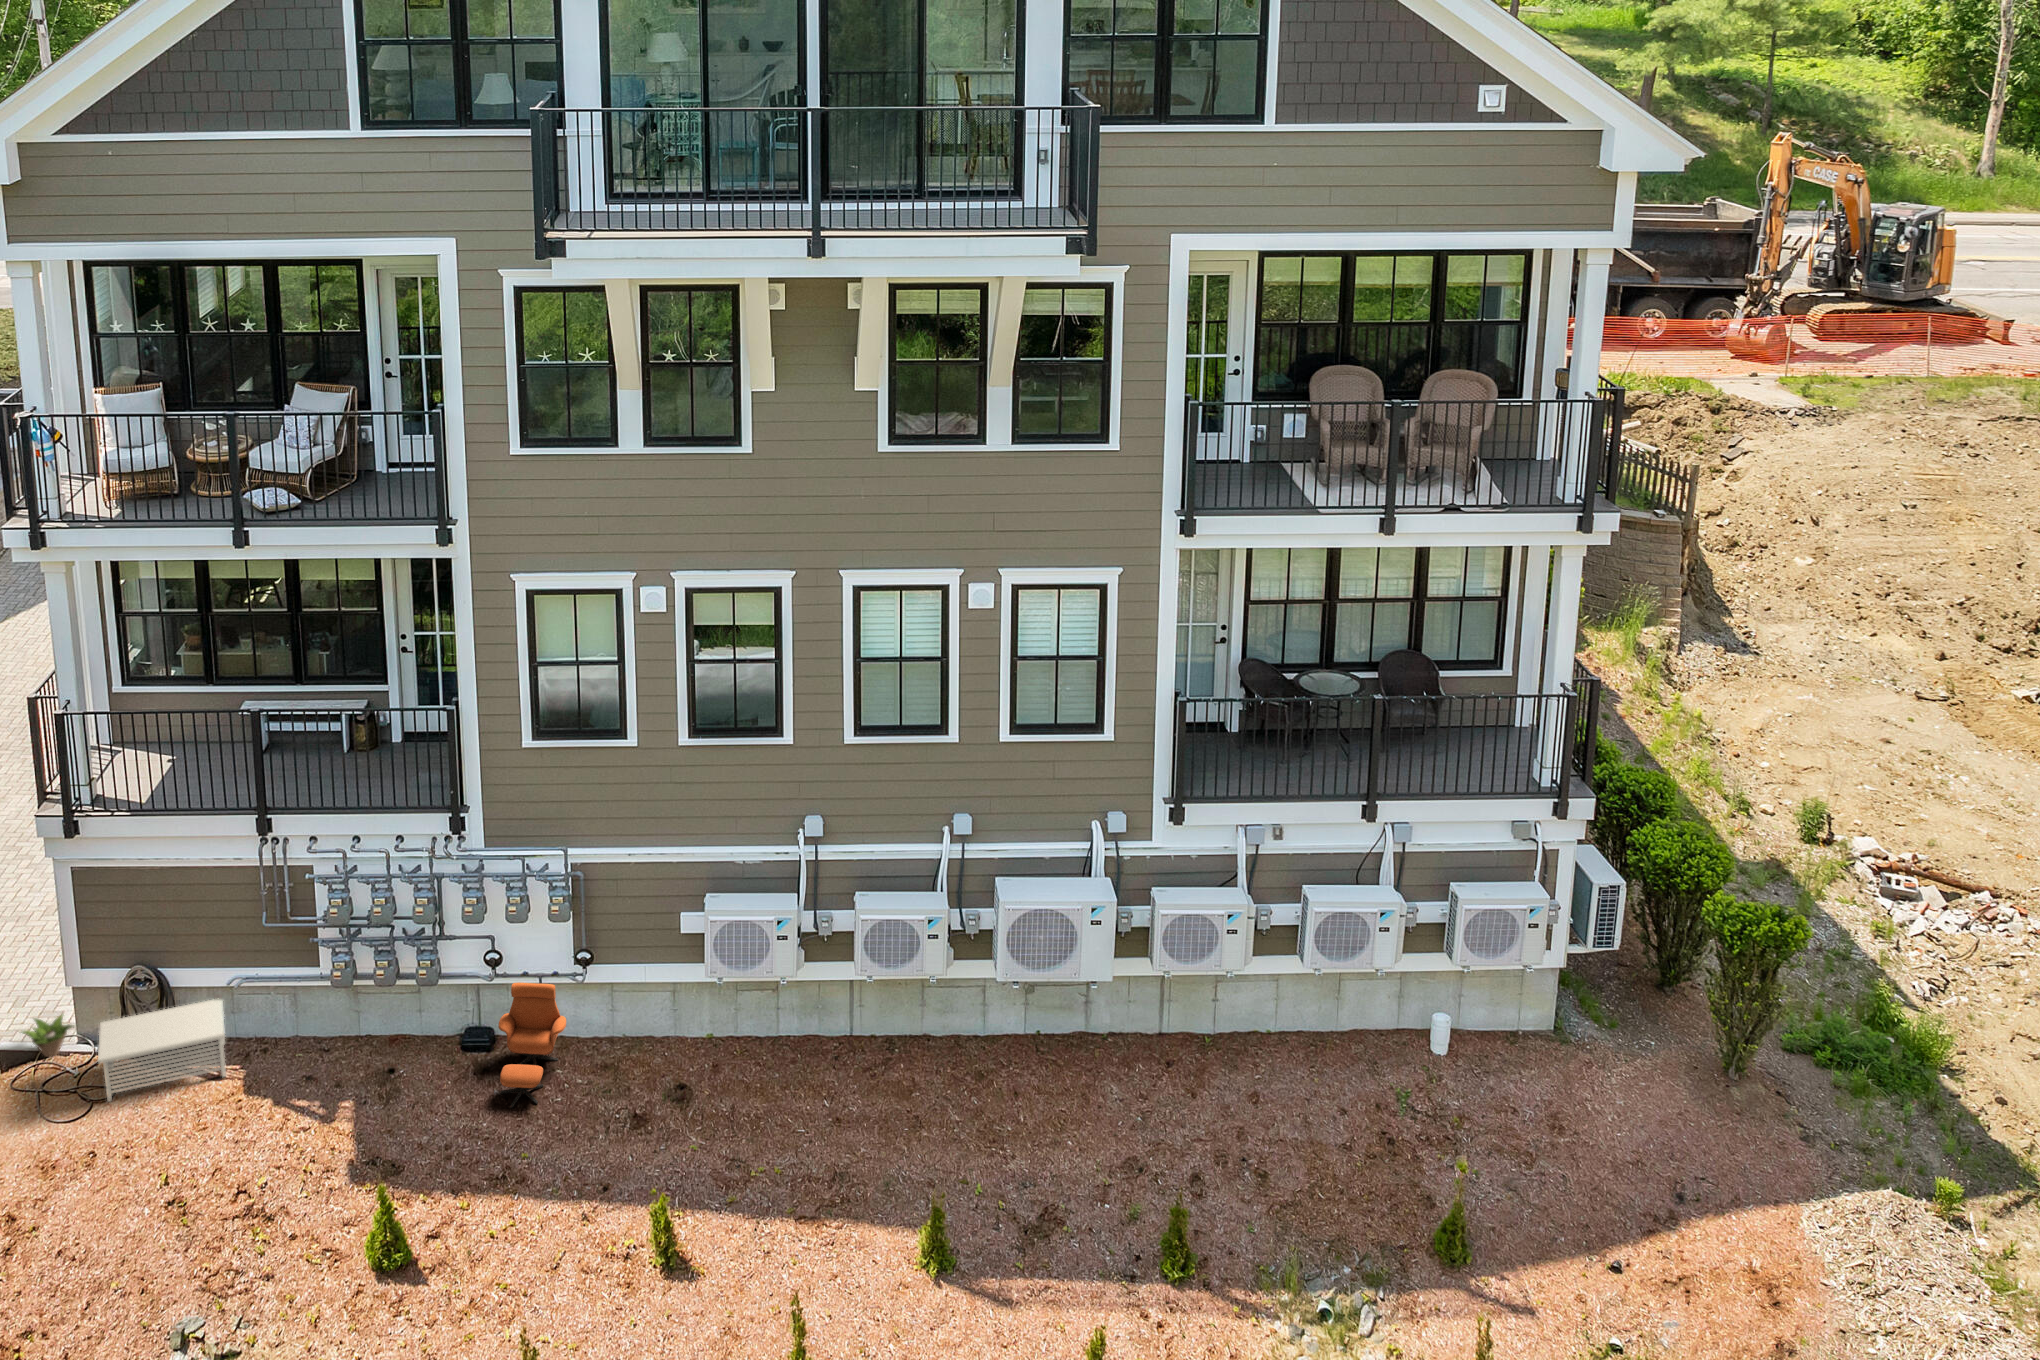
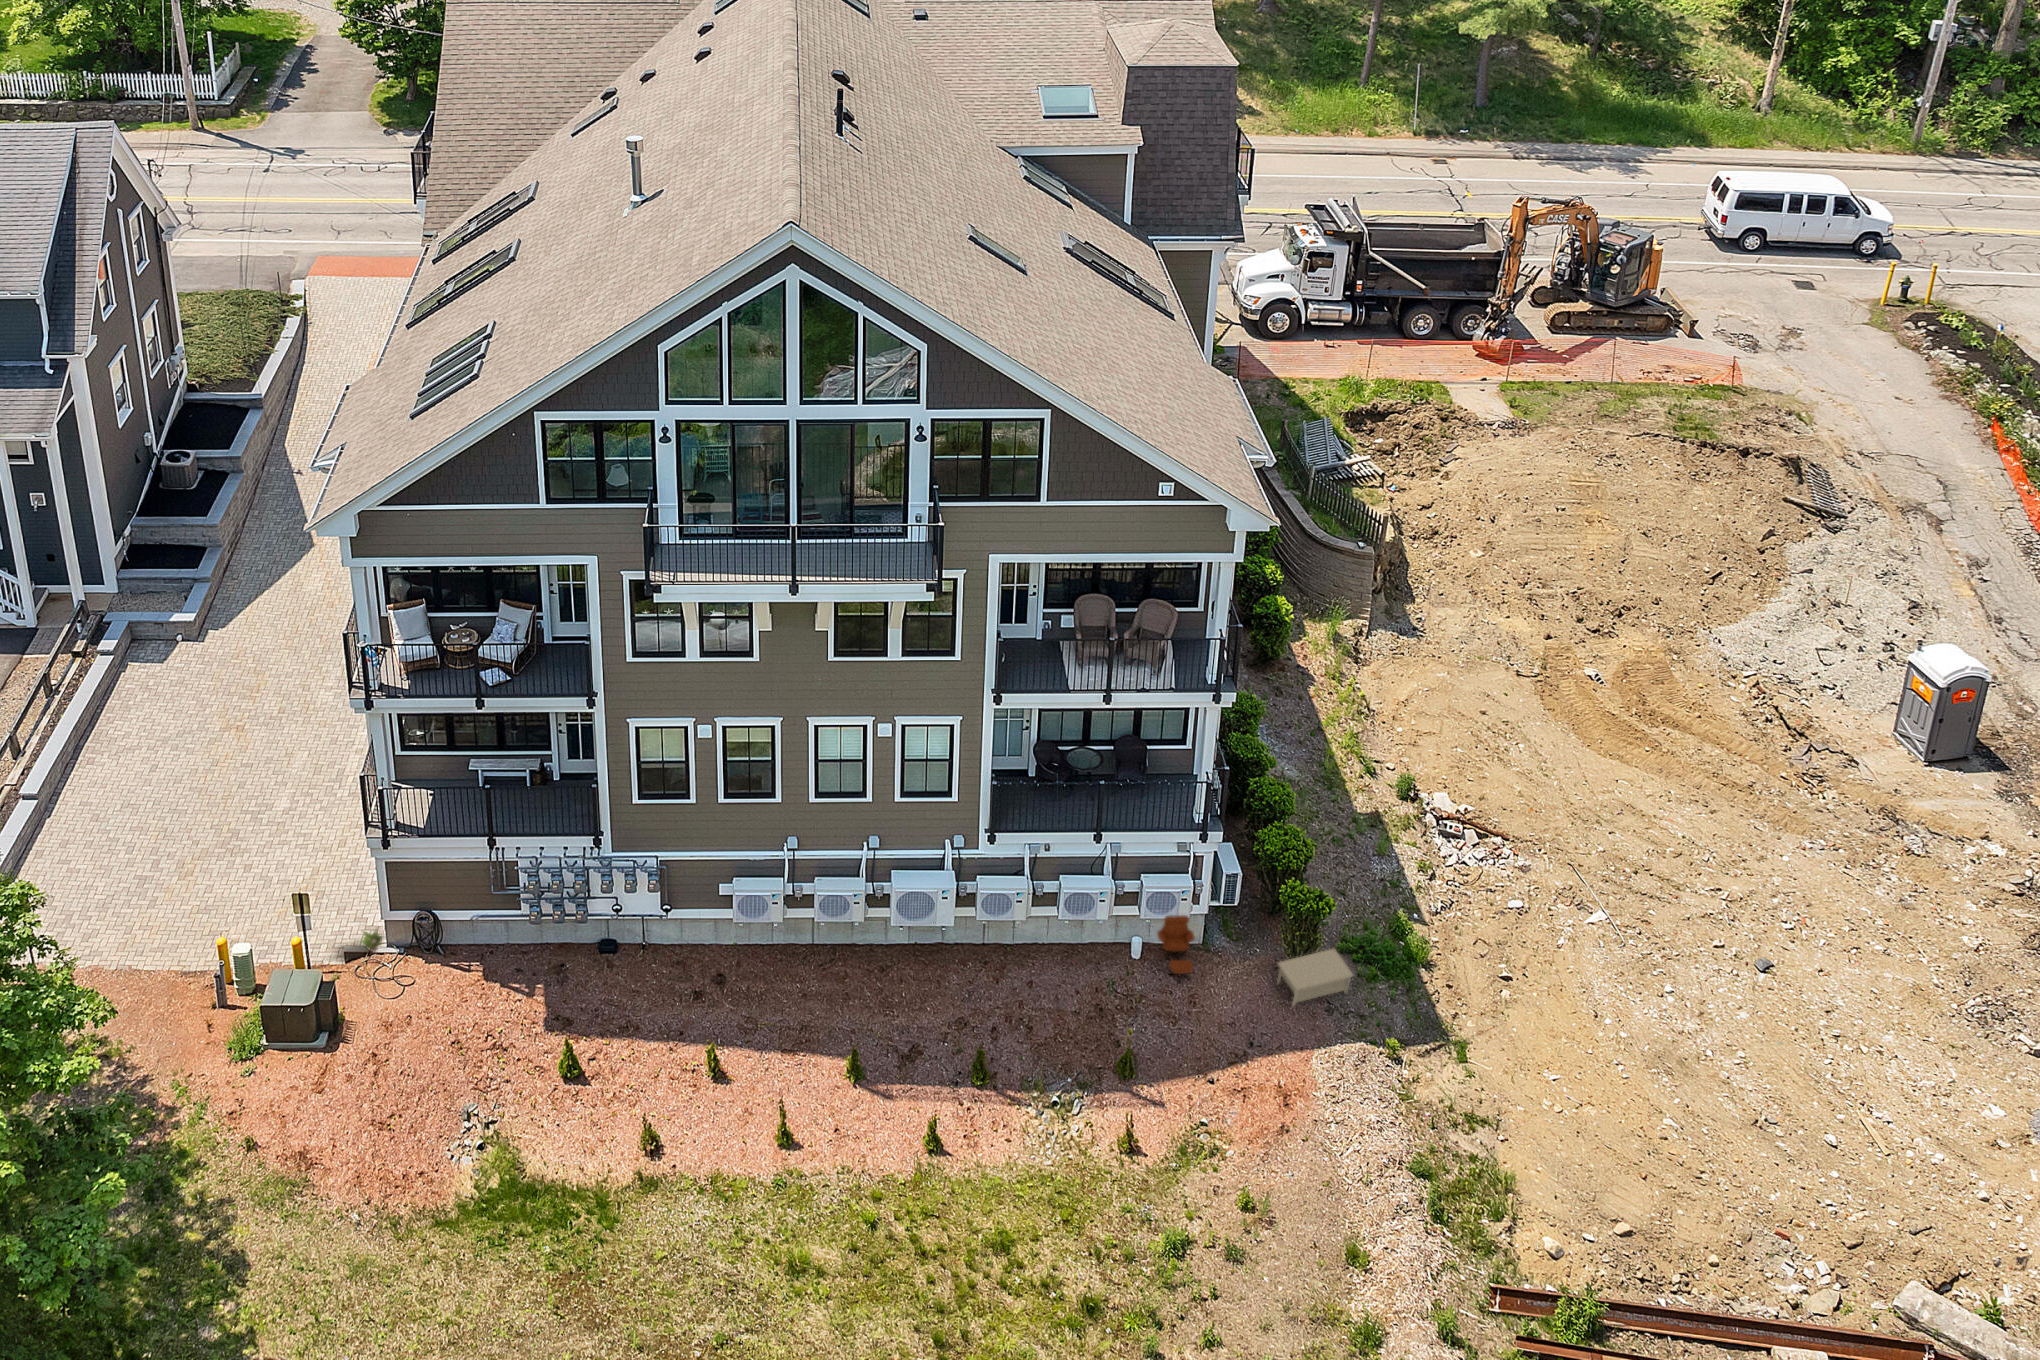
lounge chair: present [498,983,566,1108] -> present [1157,915,1195,982]
storage bench: present [98,1000,226,1101] -> present [1277,949,1353,1006]

